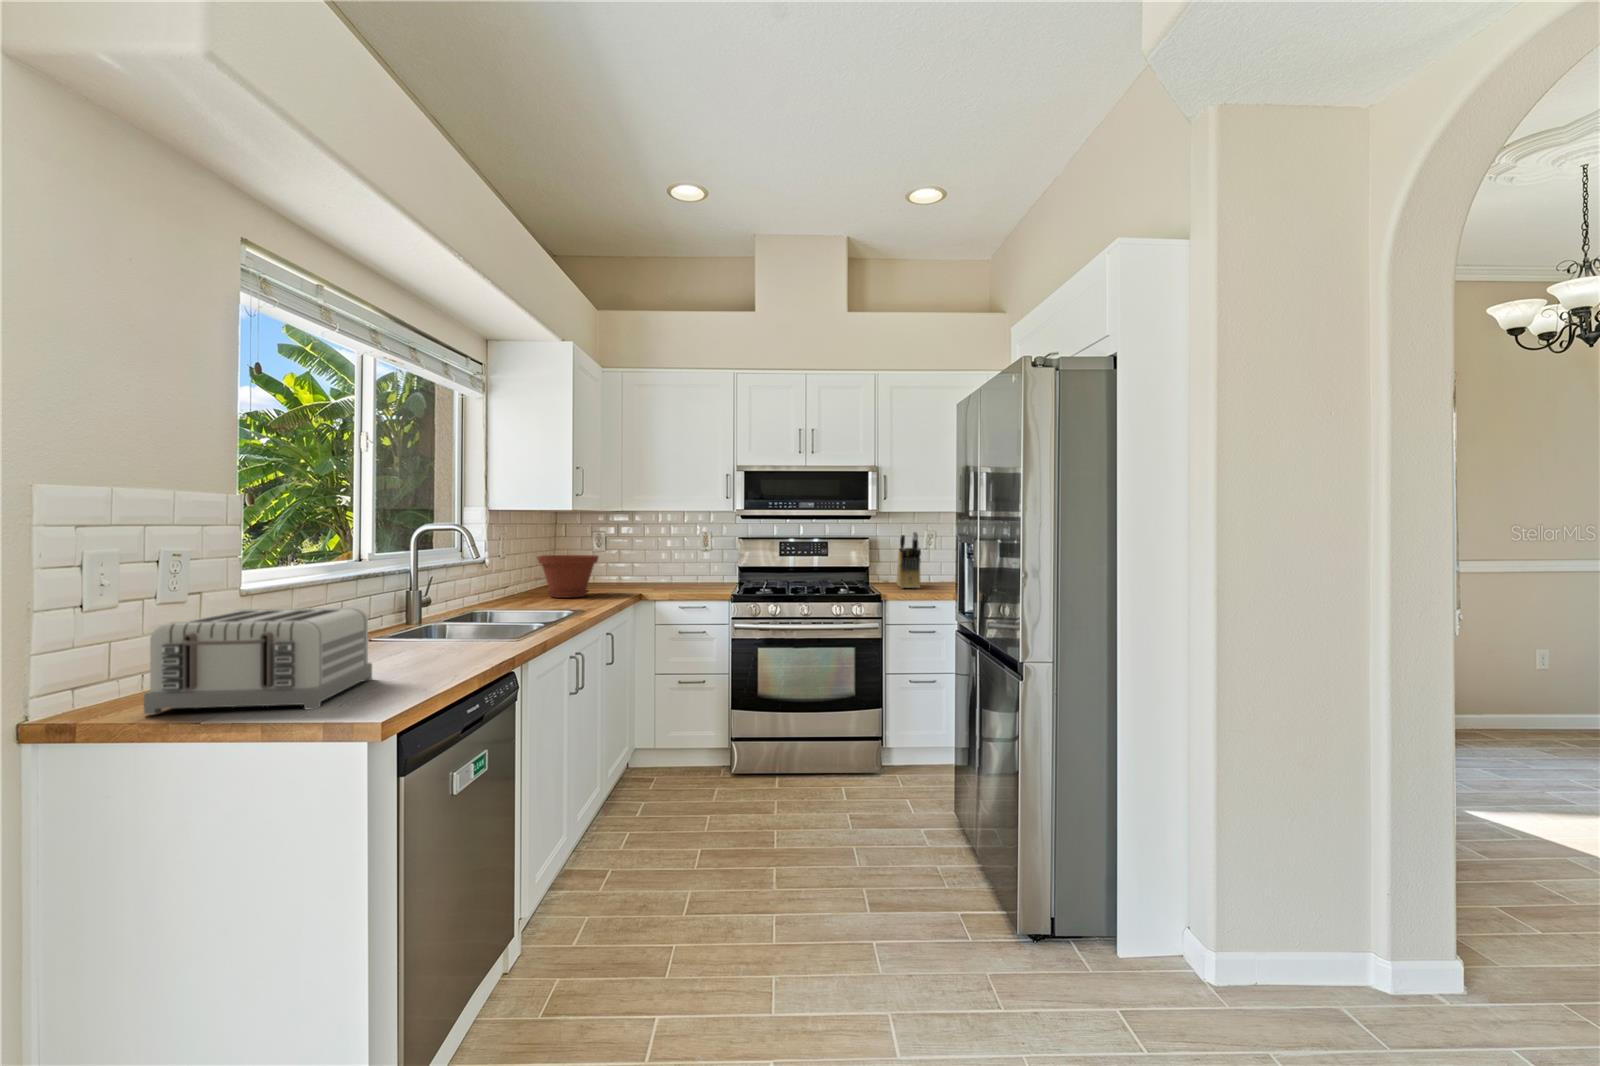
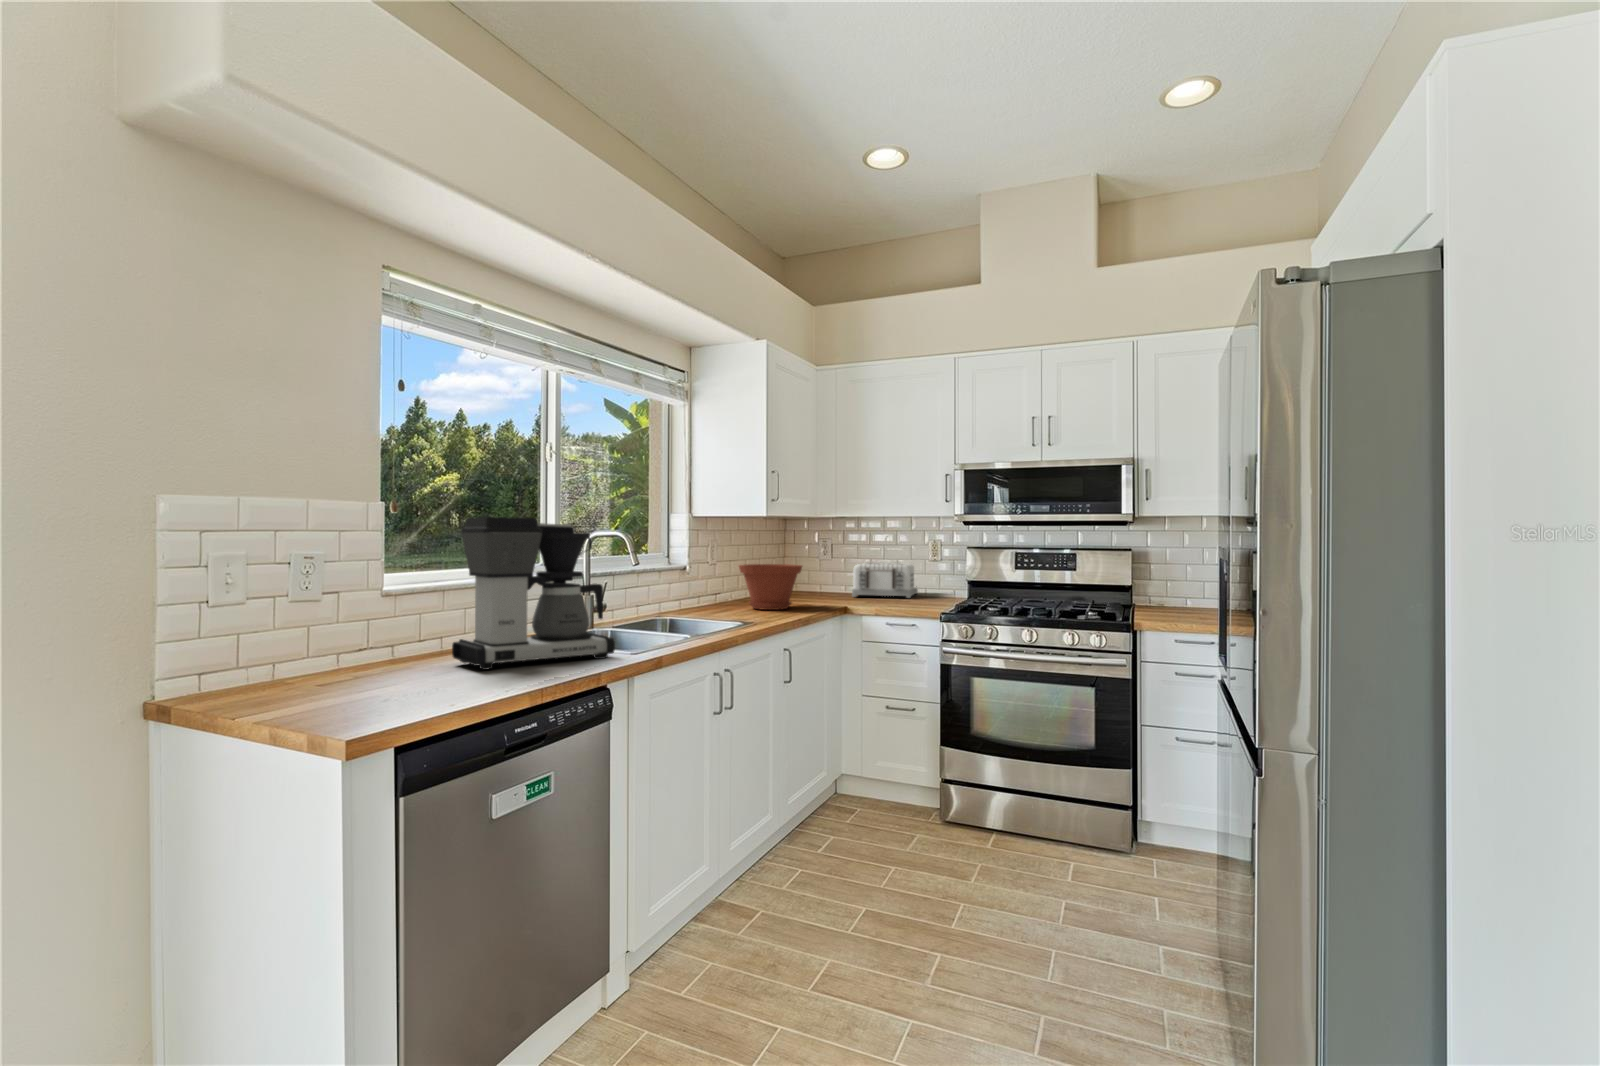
coffee maker: none [336,510,506,666] -> present [452,517,615,670]
knife block: present [897,532,921,588] -> none [1163,541,1194,613]
toaster: present [144,608,372,714] -> present [852,562,918,598]

